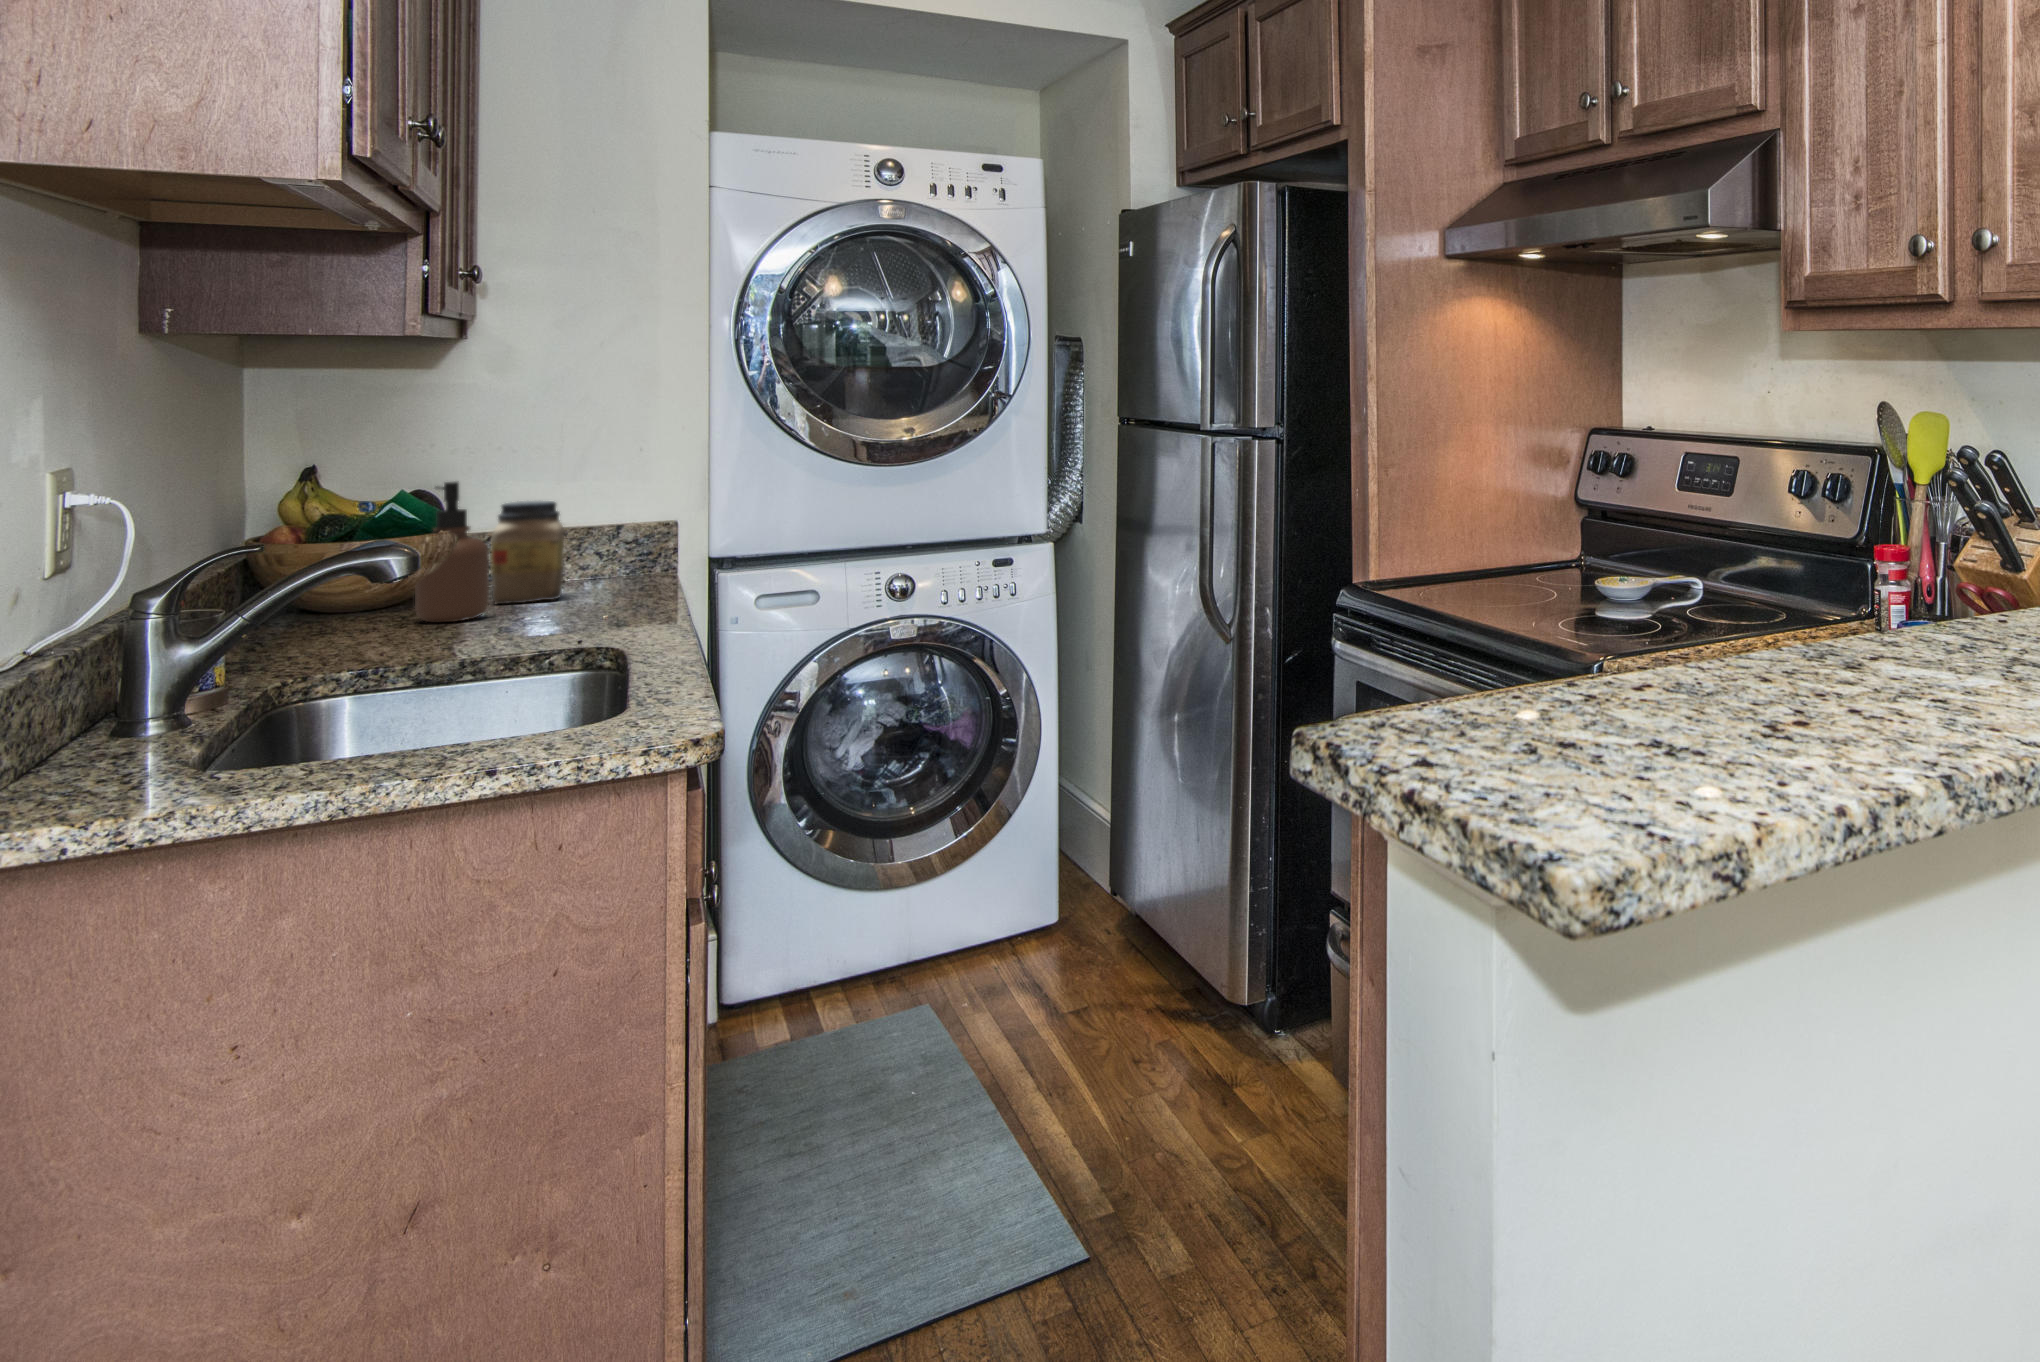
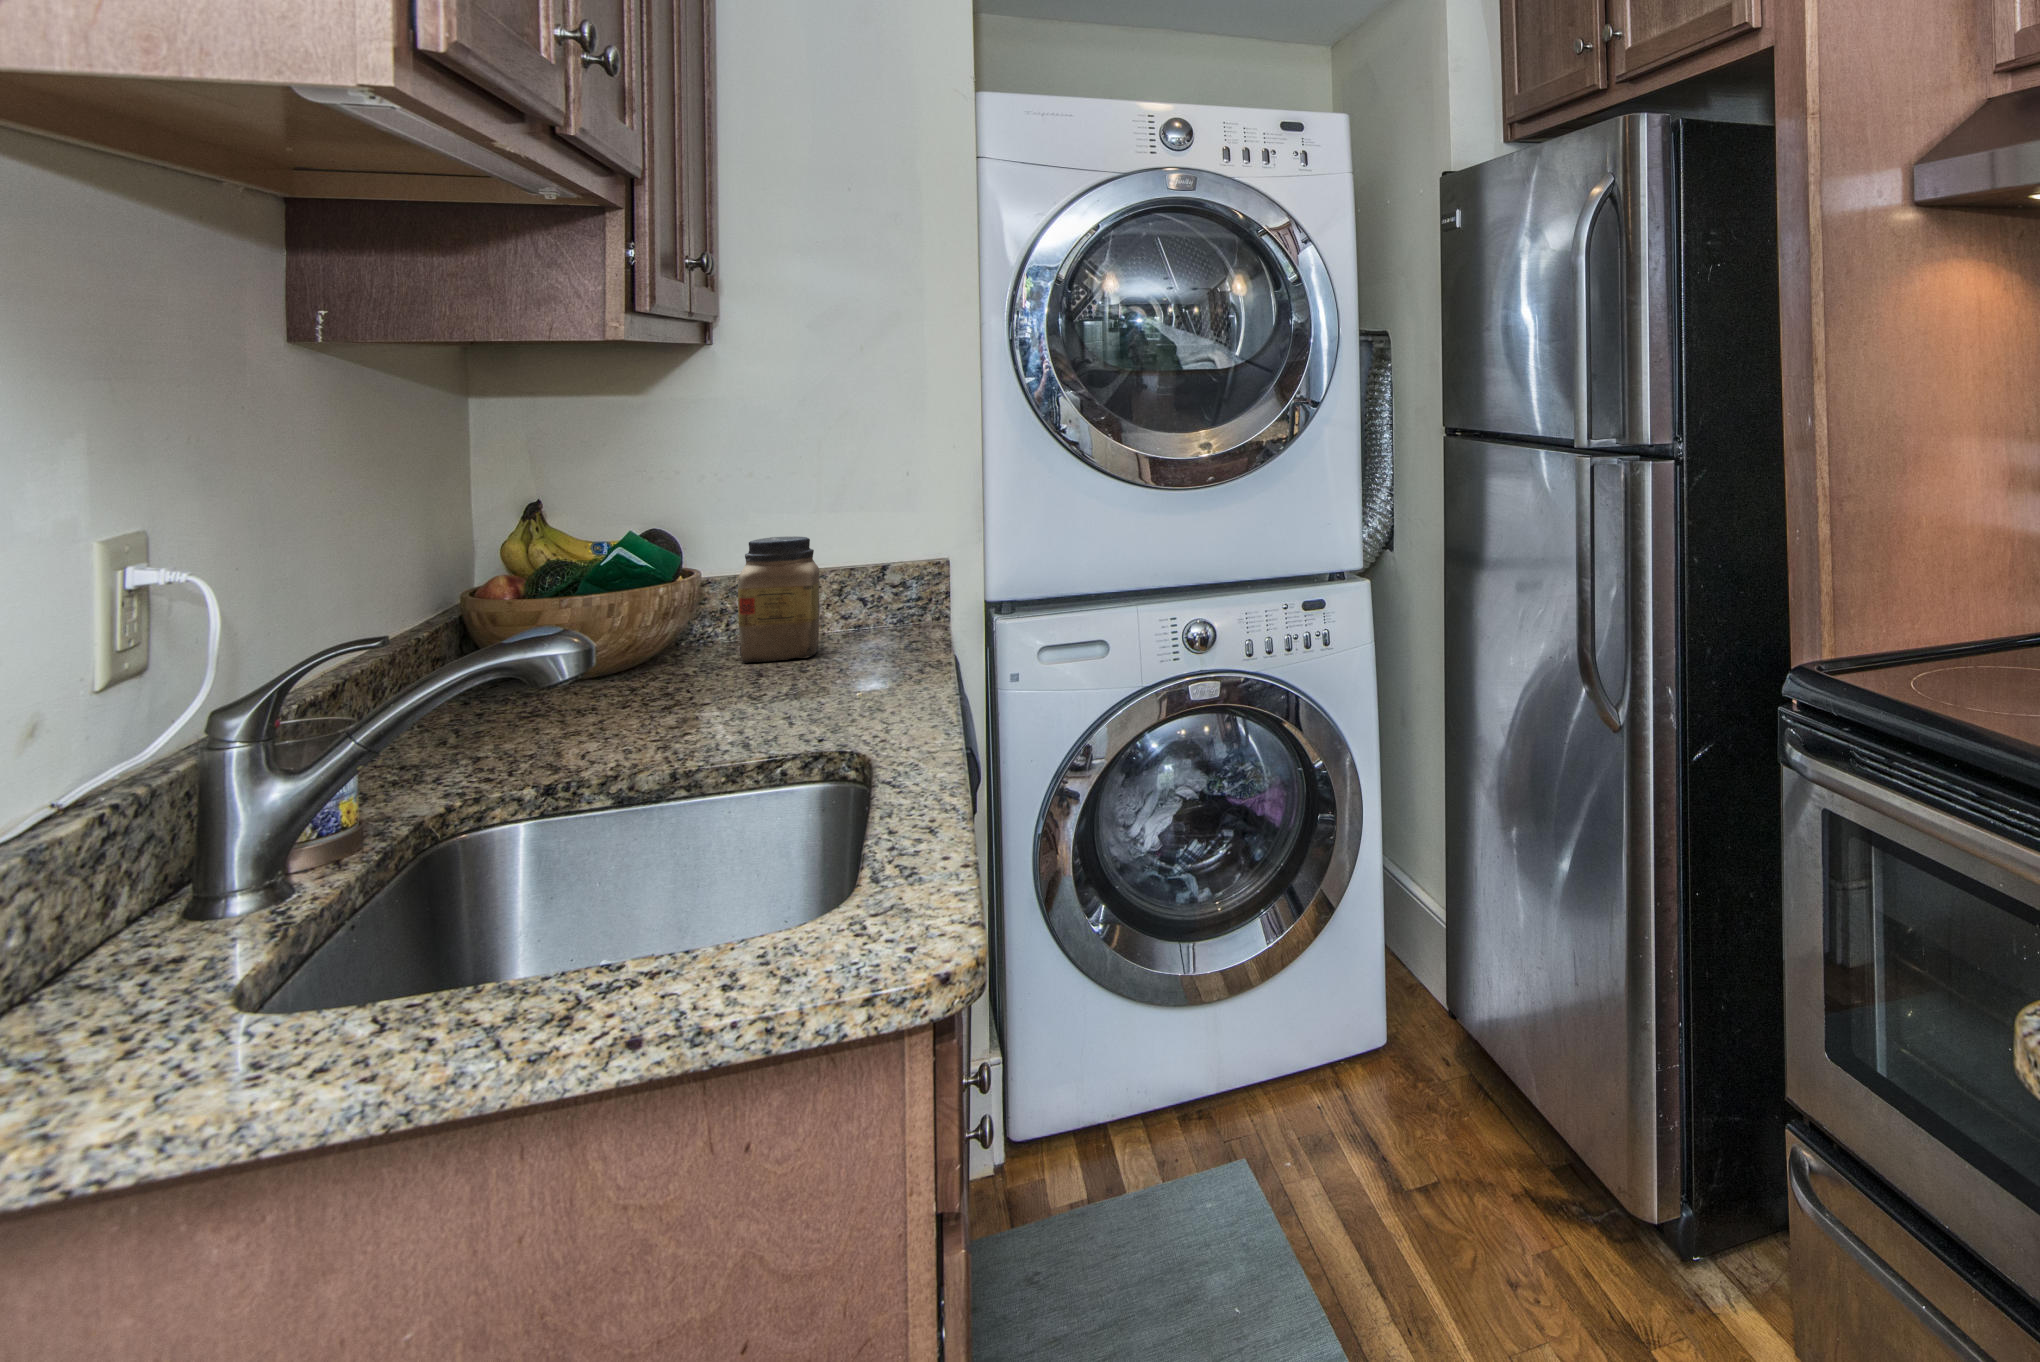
soap dispenser: present [415,482,489,623] -> none [645,519,730,693]

